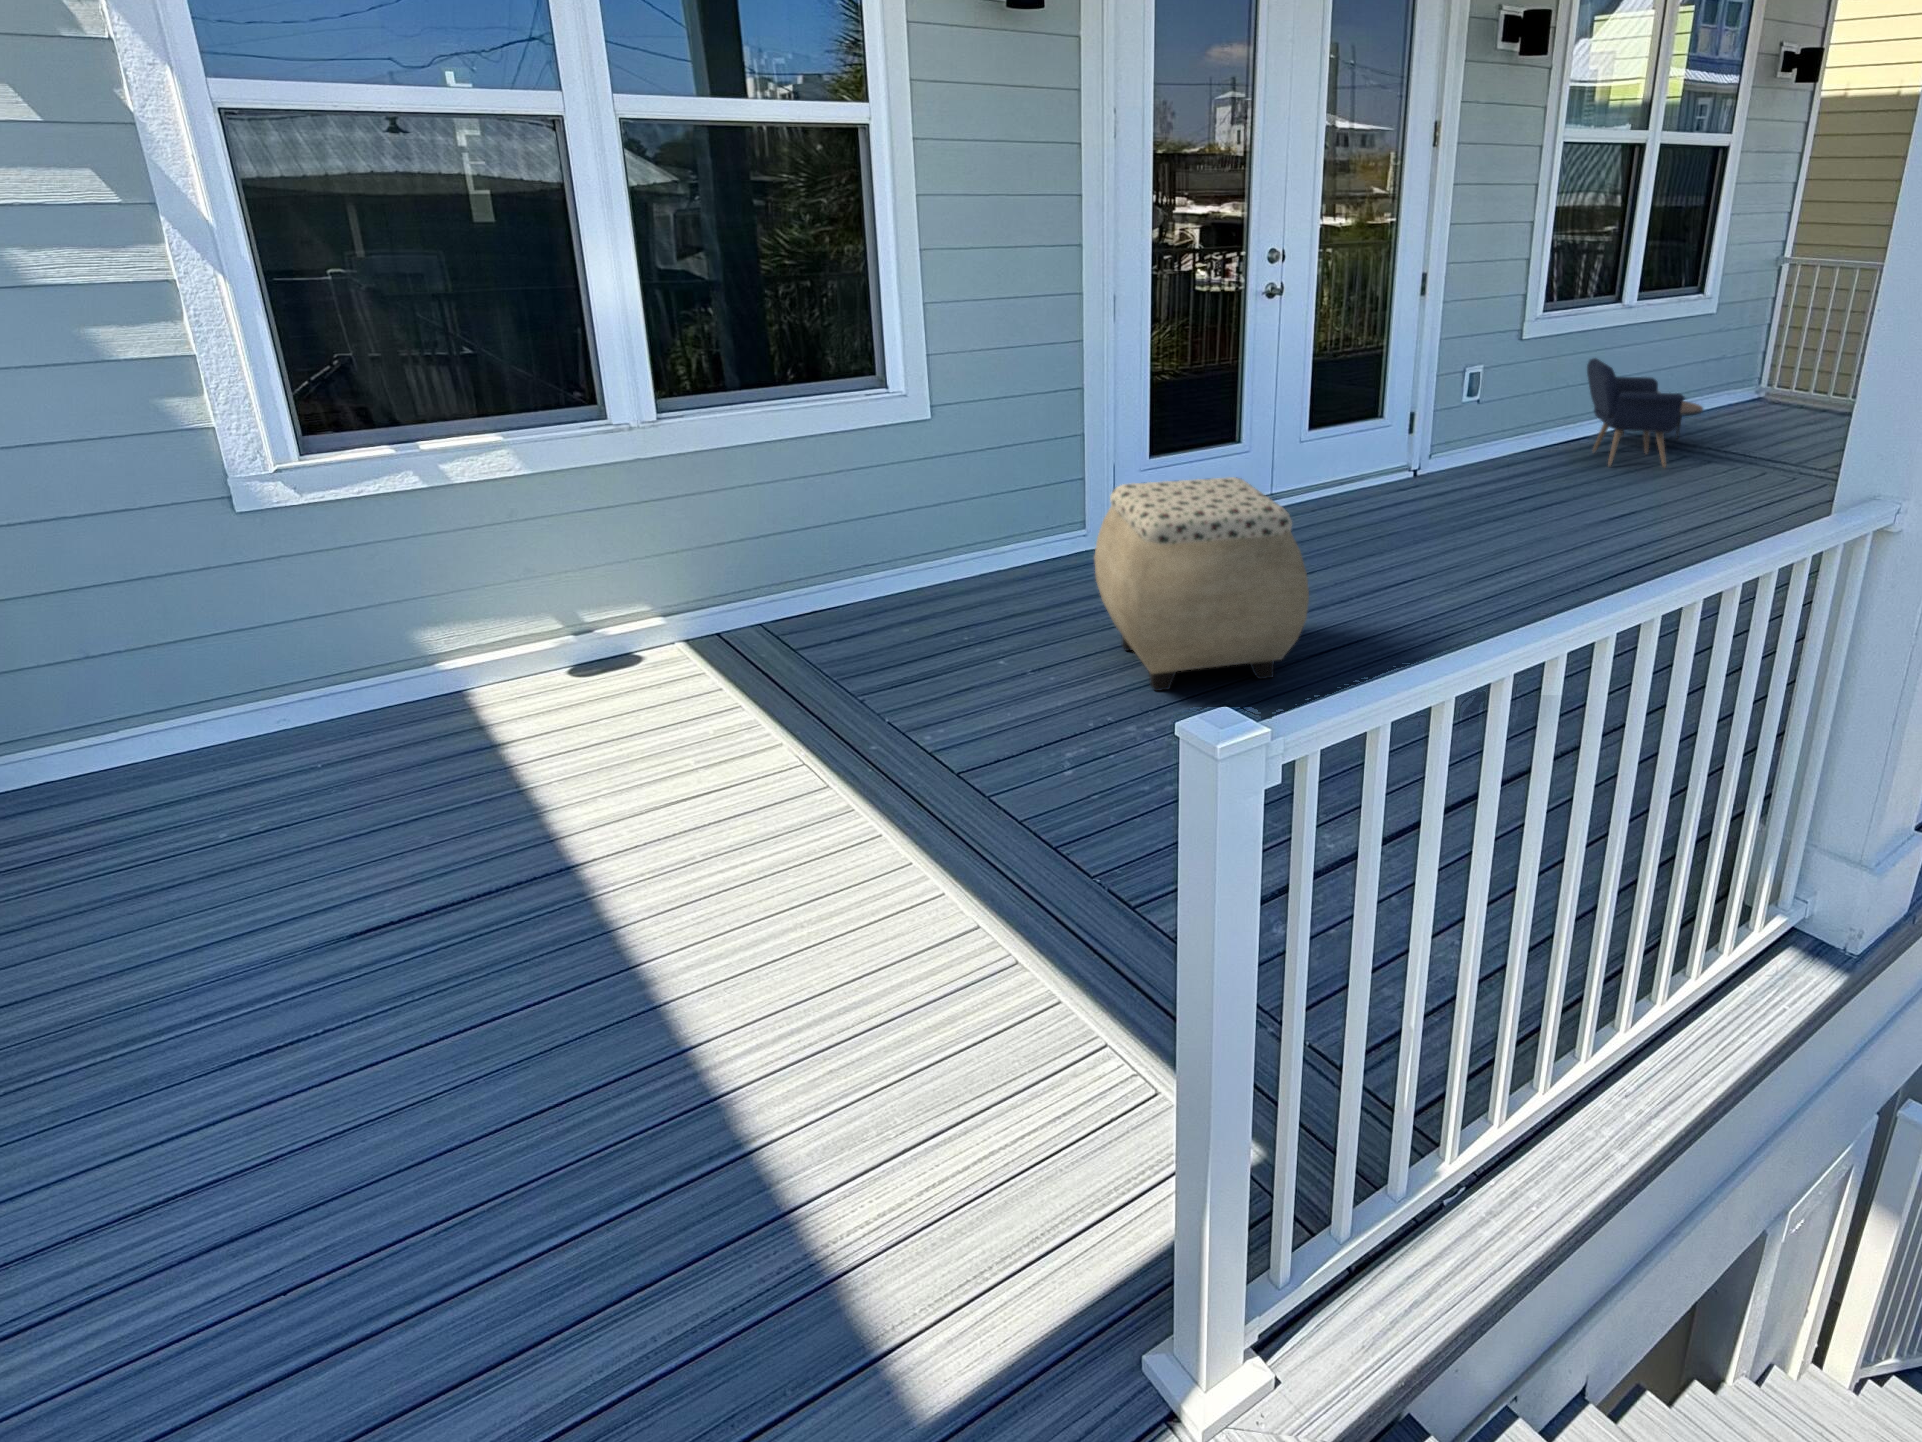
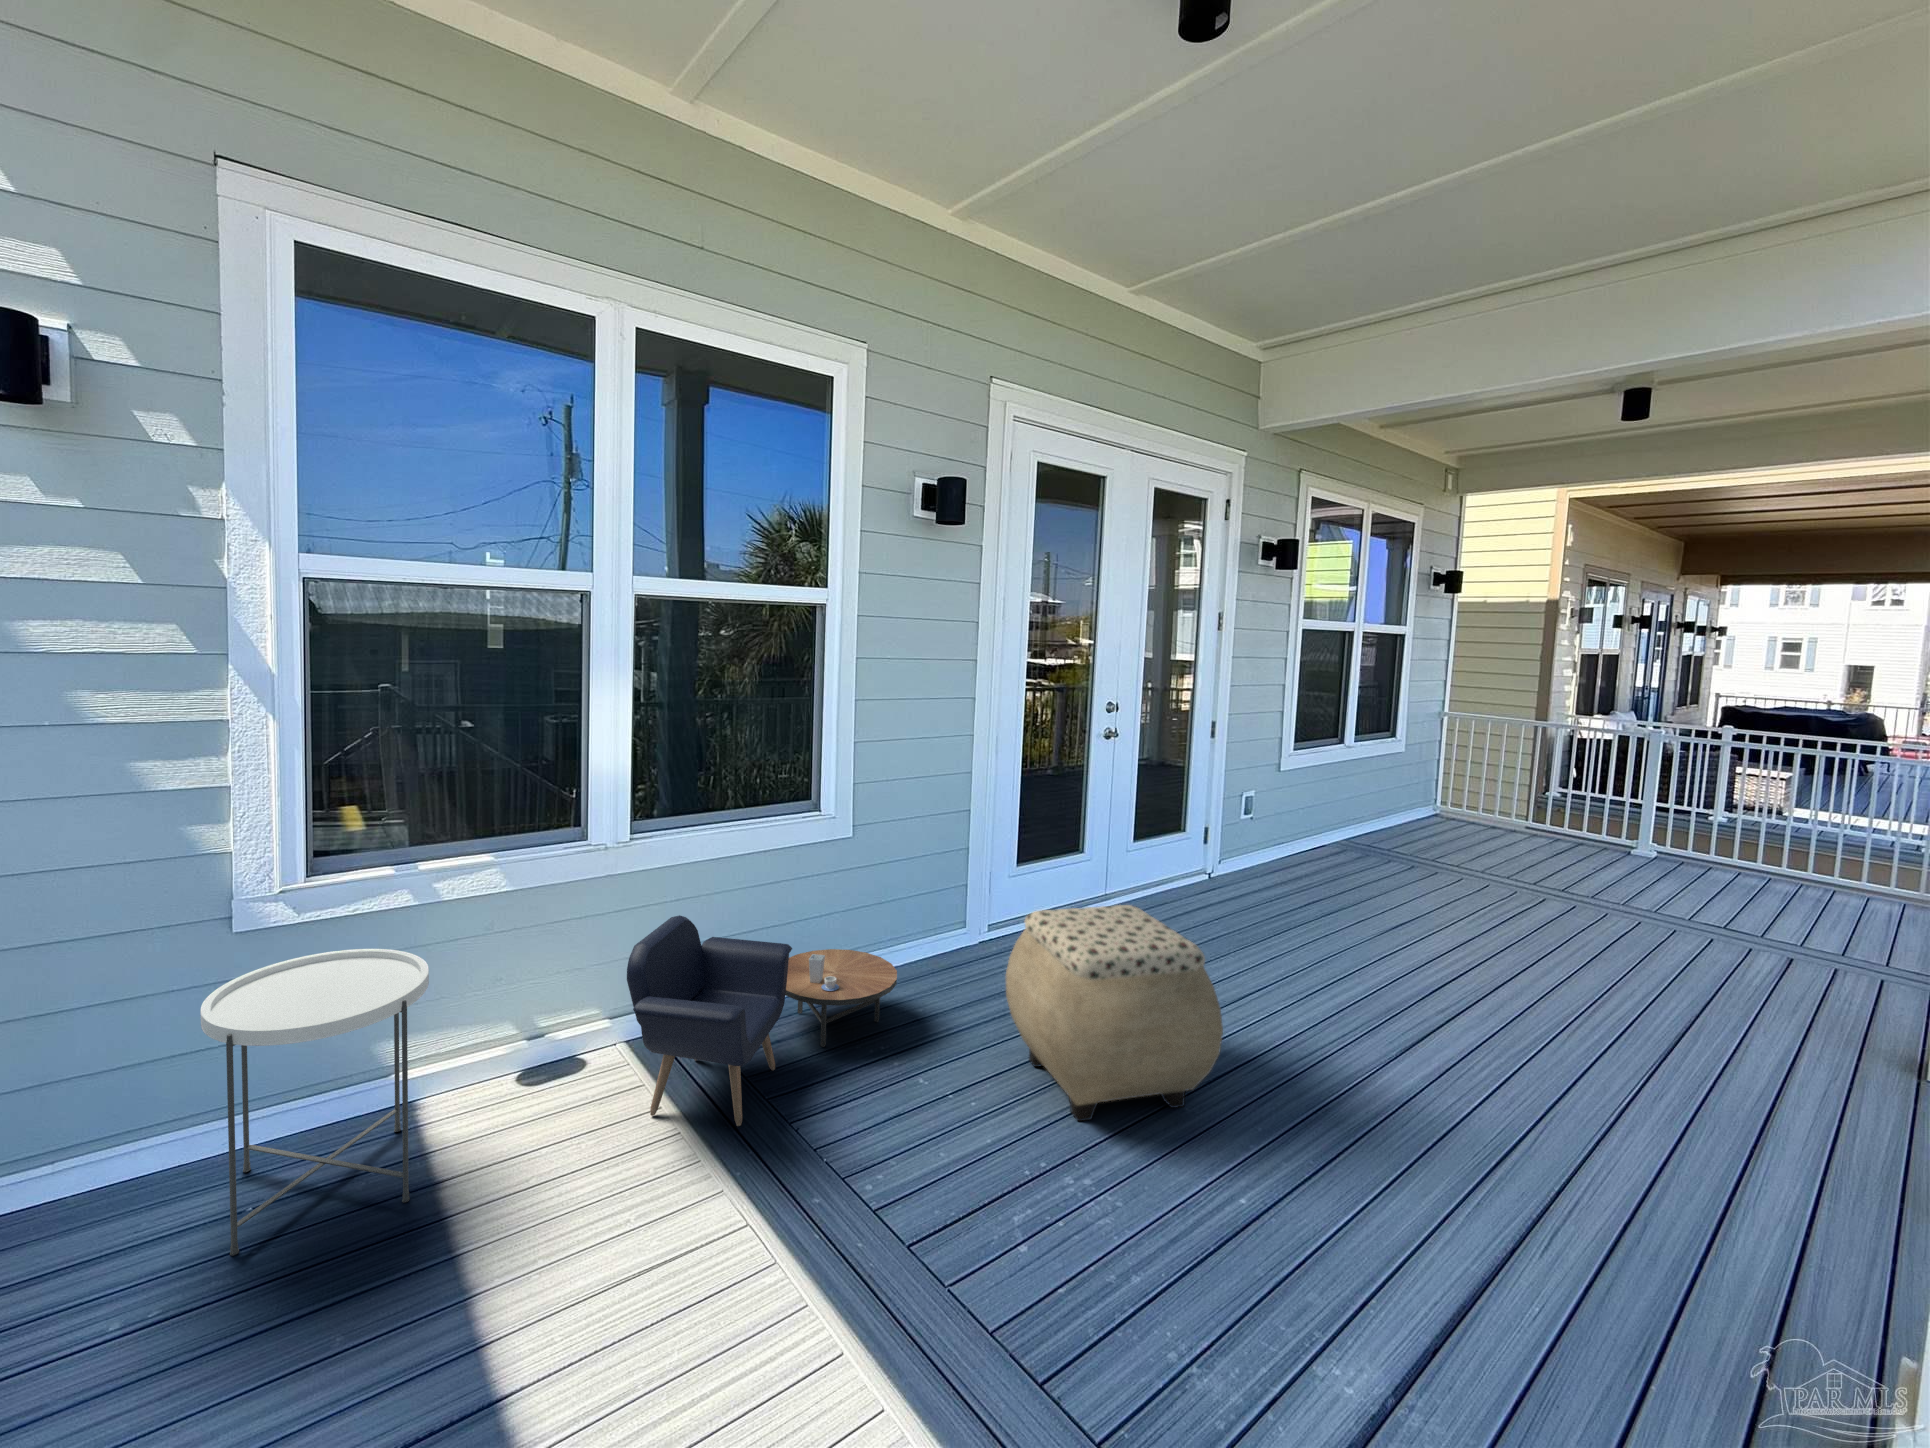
armchair: present [1587,358,1703,467] -> present [627,915,897,1126]
side table: none [222,529,468,796] -> present [201,949,429,1255]

